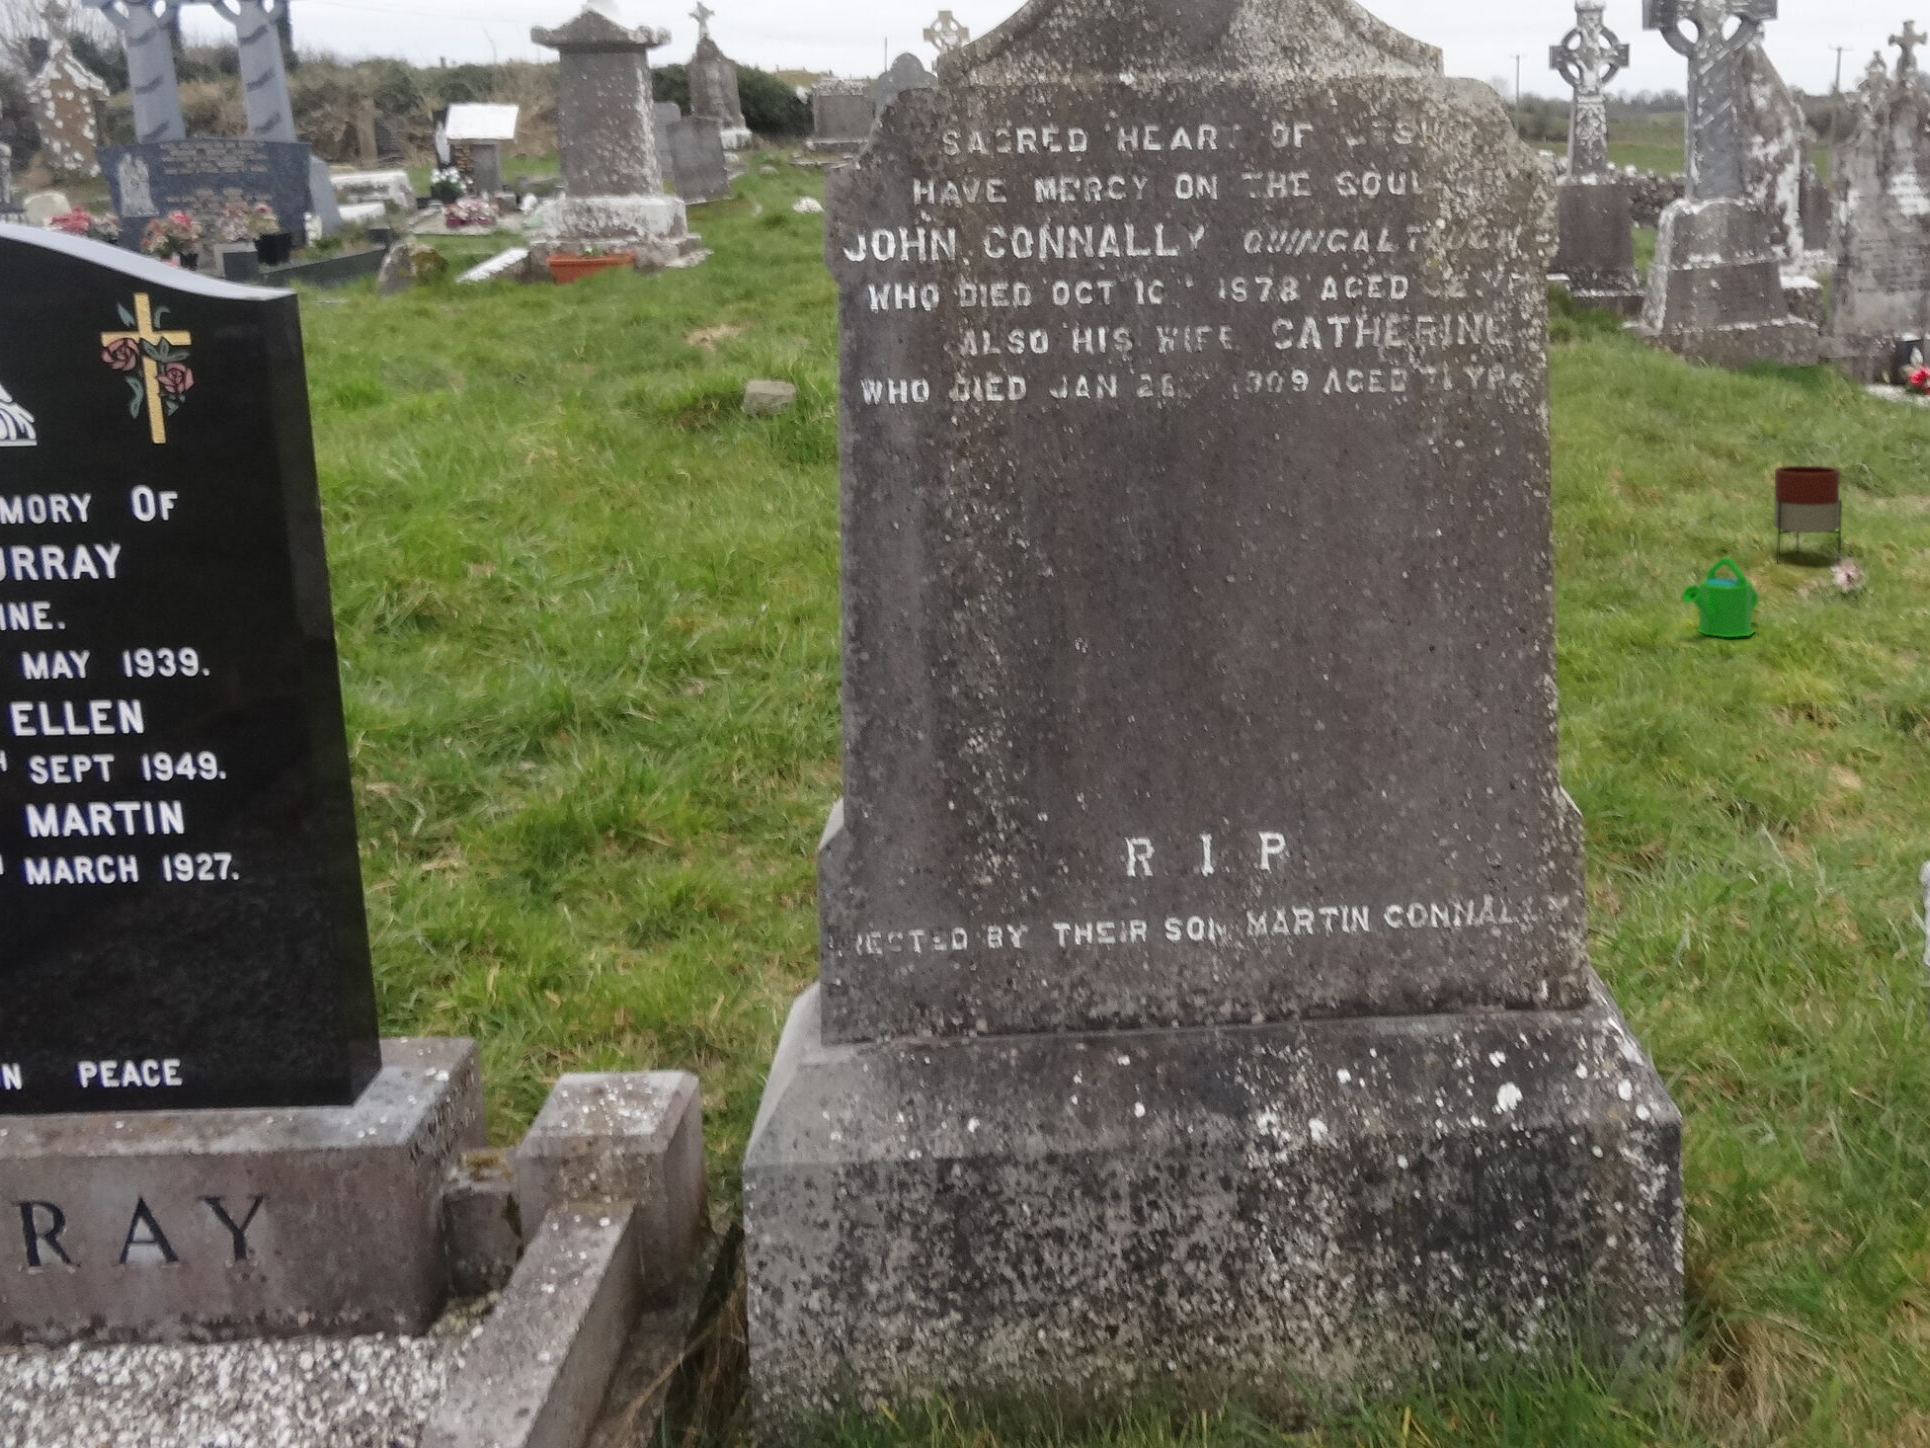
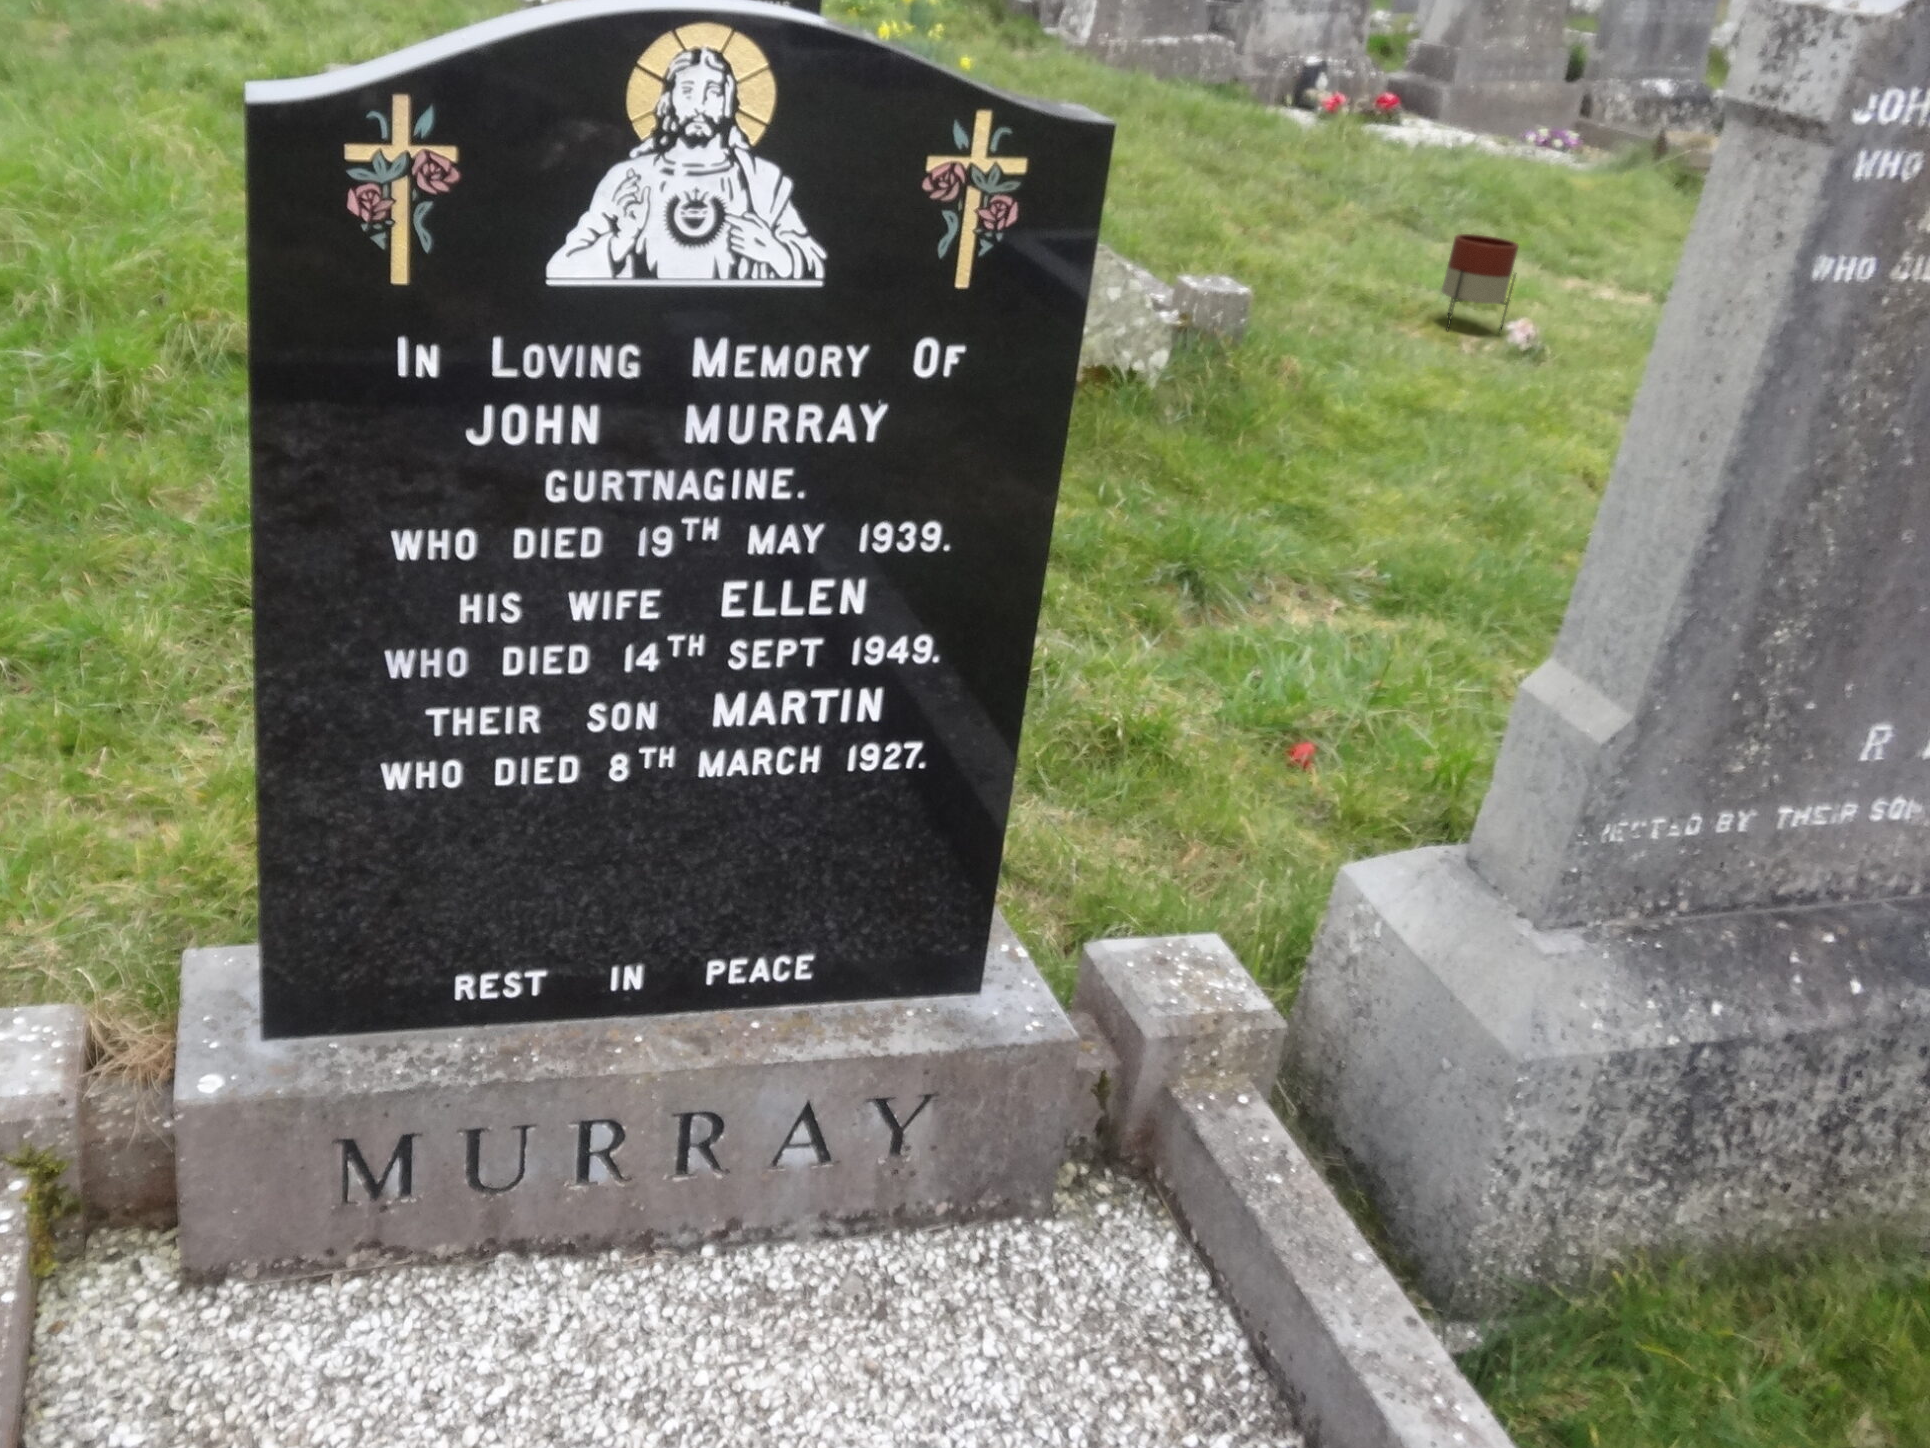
watering can: present [1682,557,1758,637] -> none [1455,337,1522,416]

